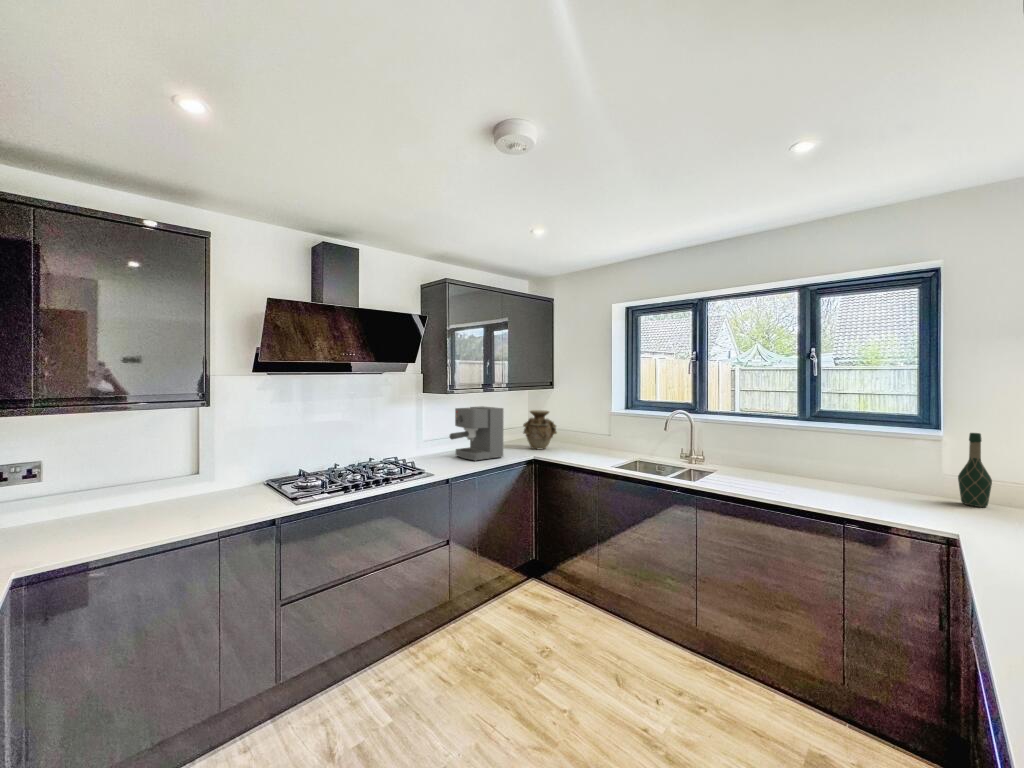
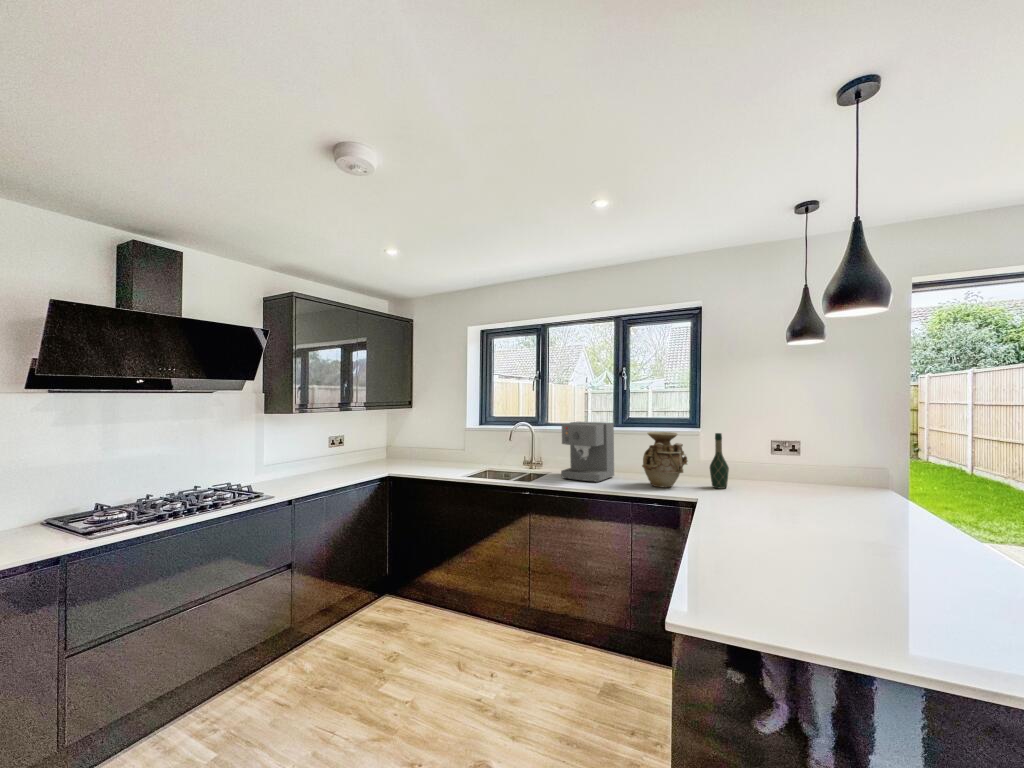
coffee maker: present [449,406,504,461] -> present [561,422,614,483]
vase: present [523,410,557,449] -> present [642,432,688,488]

